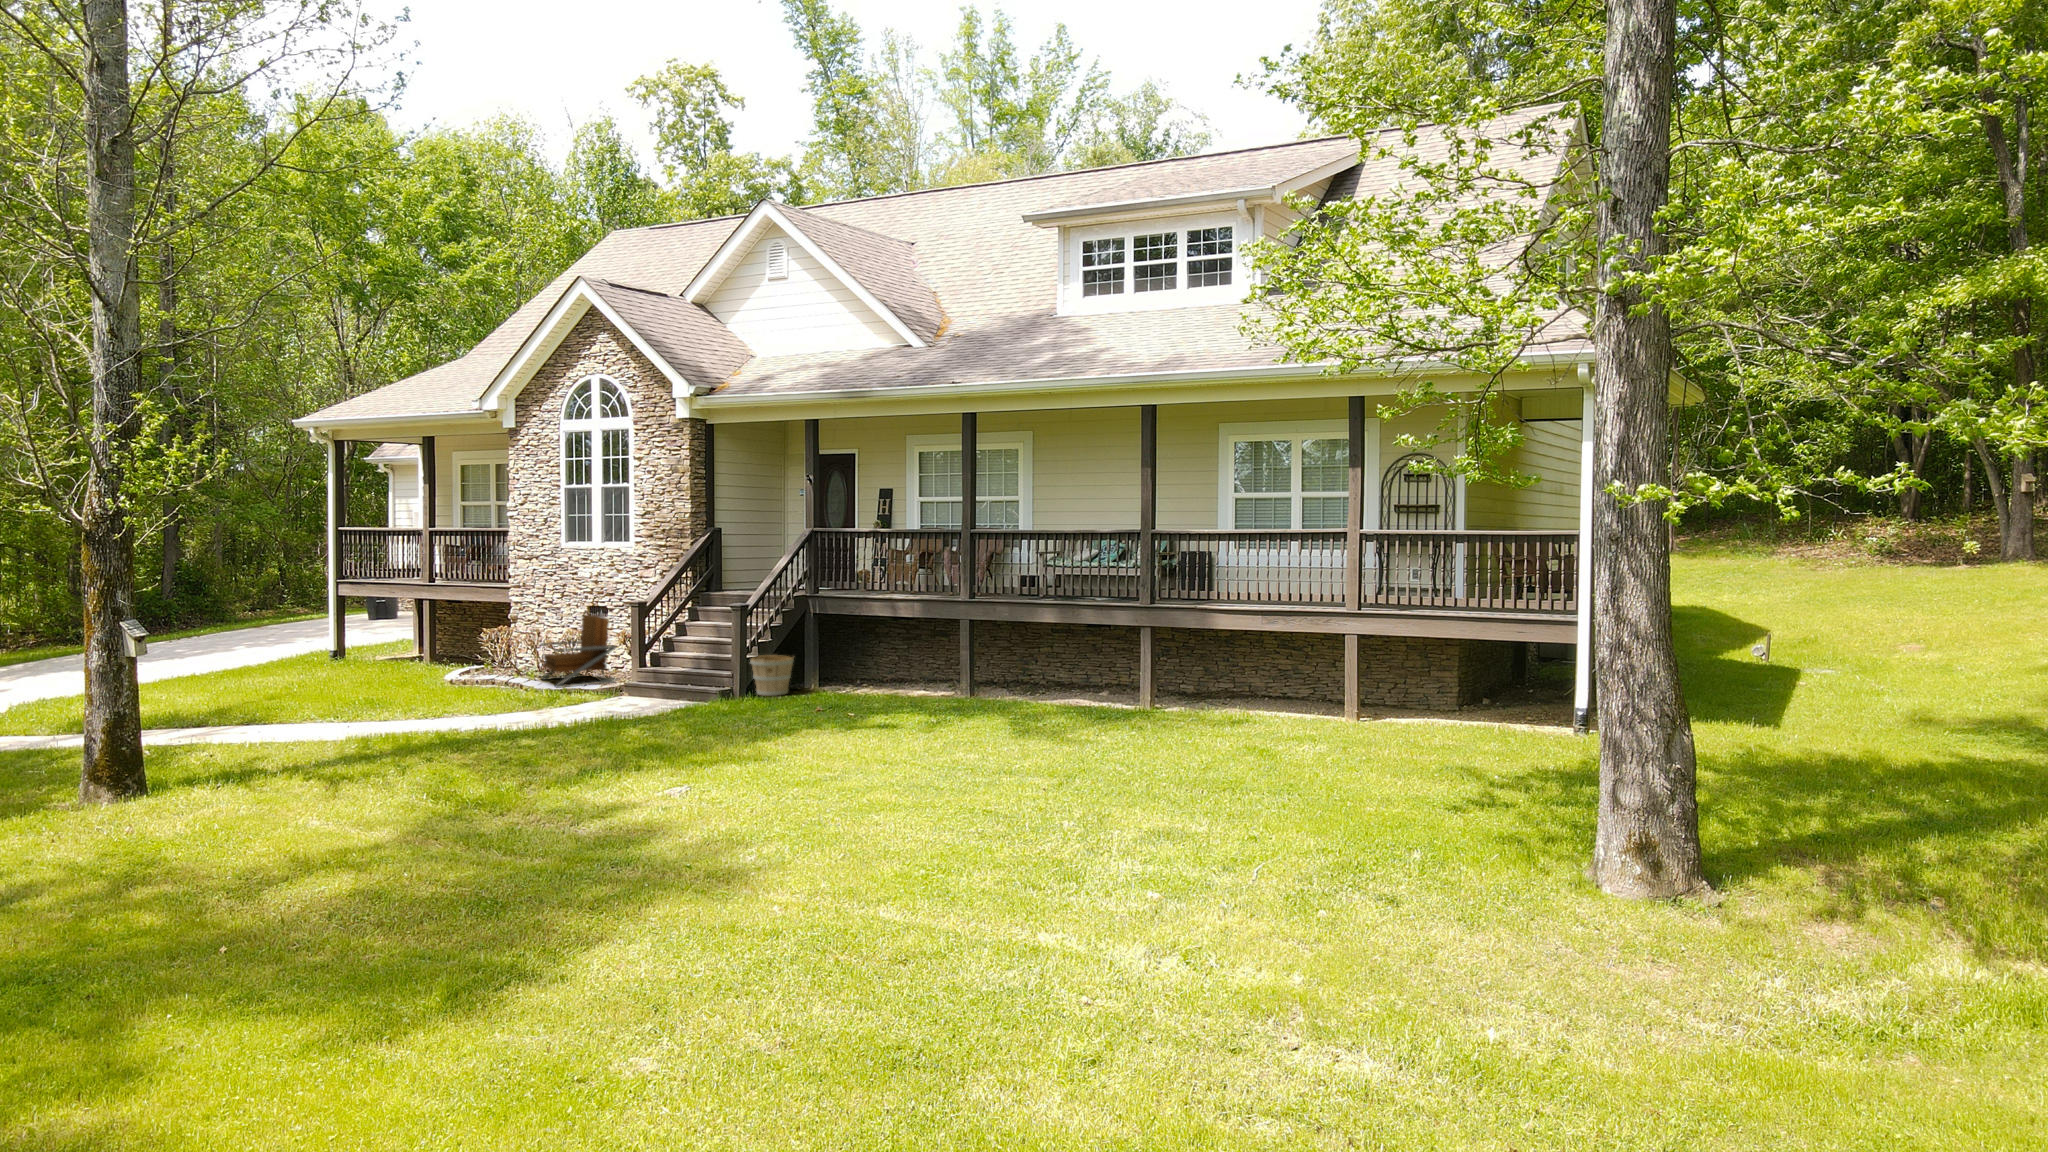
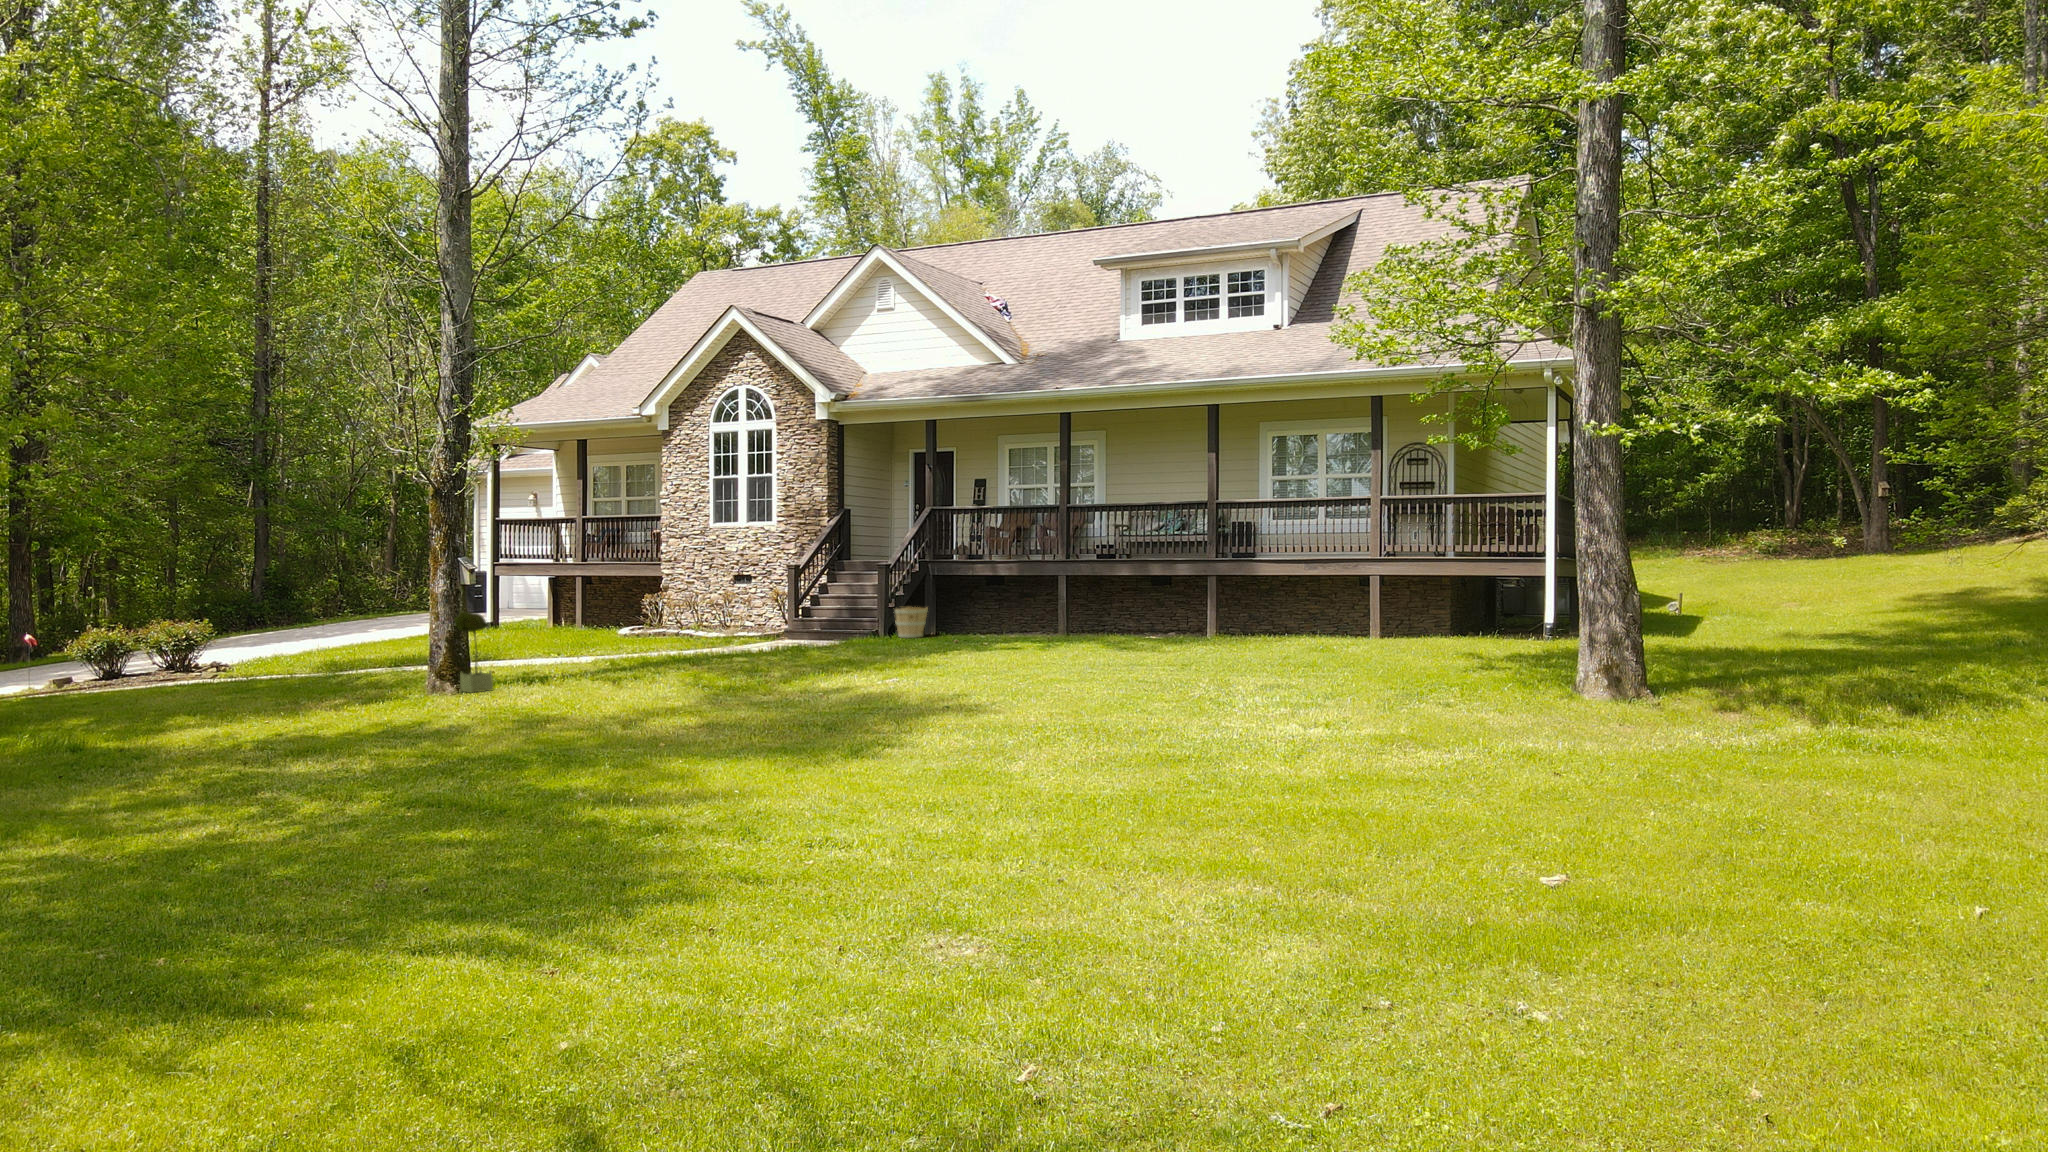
lounge chair: present [541,614,616,688] -> none [701,581,769,638]
potted tree: none [25,704,84,816] -> present [455,611,493,693]

